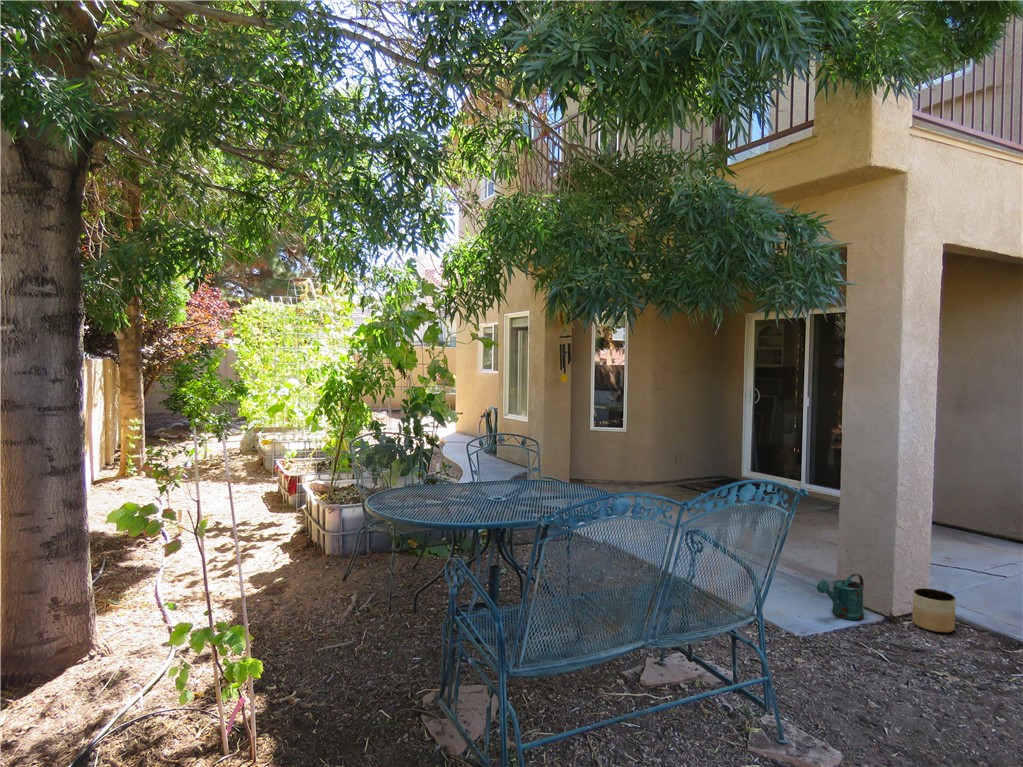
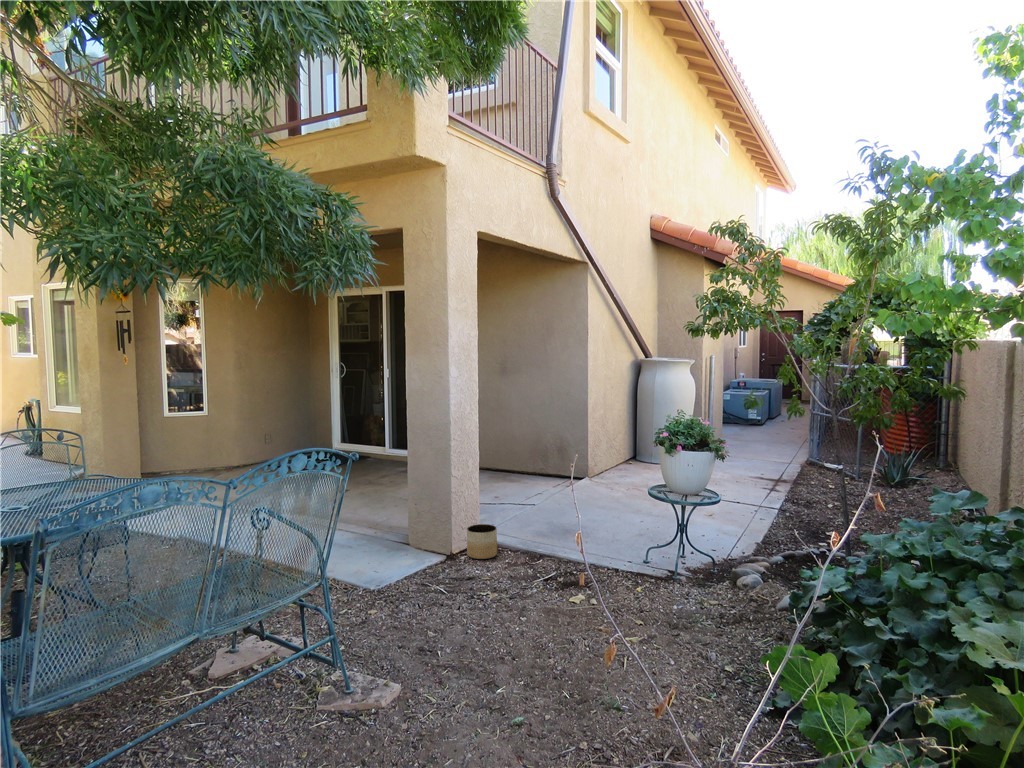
watering can: present [817,574,864,620] -> none [390,523,430,565]

